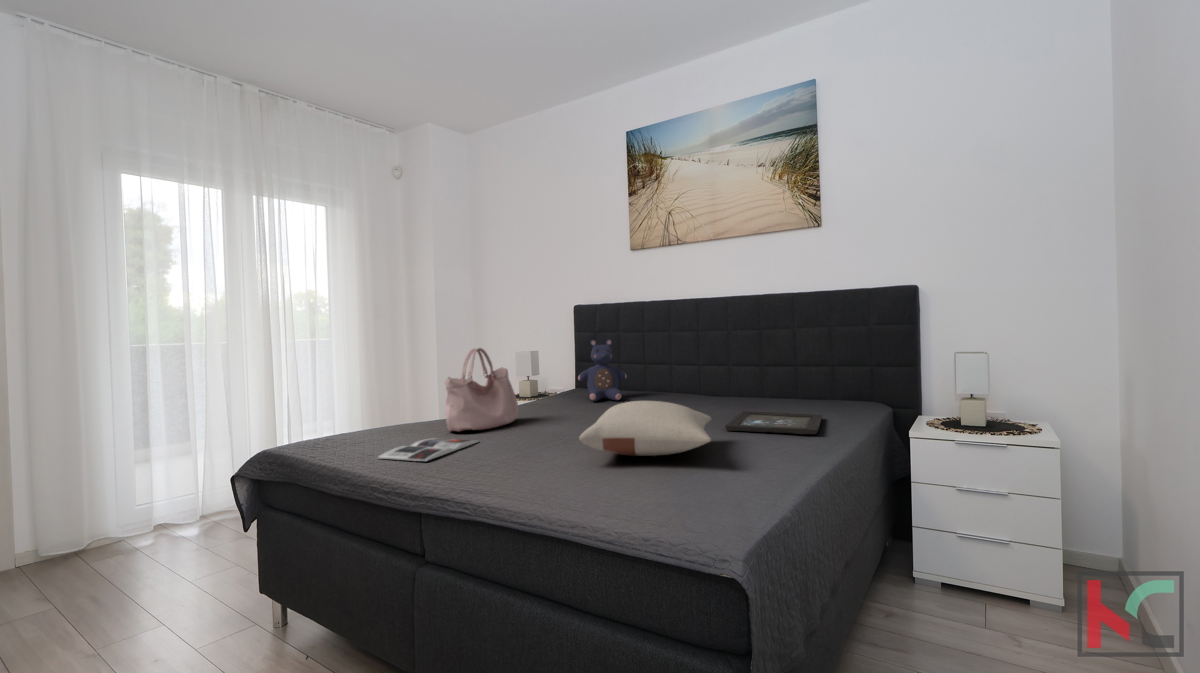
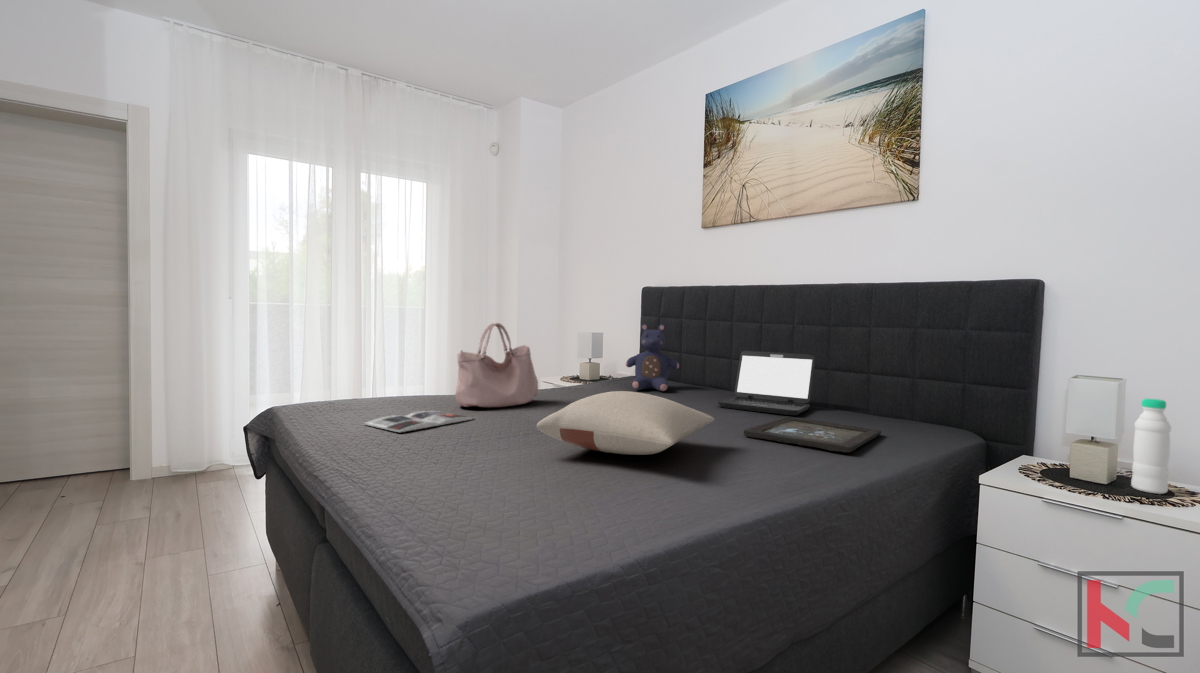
laptop: none [677,357,751,410] -> present [718,351,816,415]
water bottle: none [1001,372,1025,439] -> present [1131,399,1171,494]

